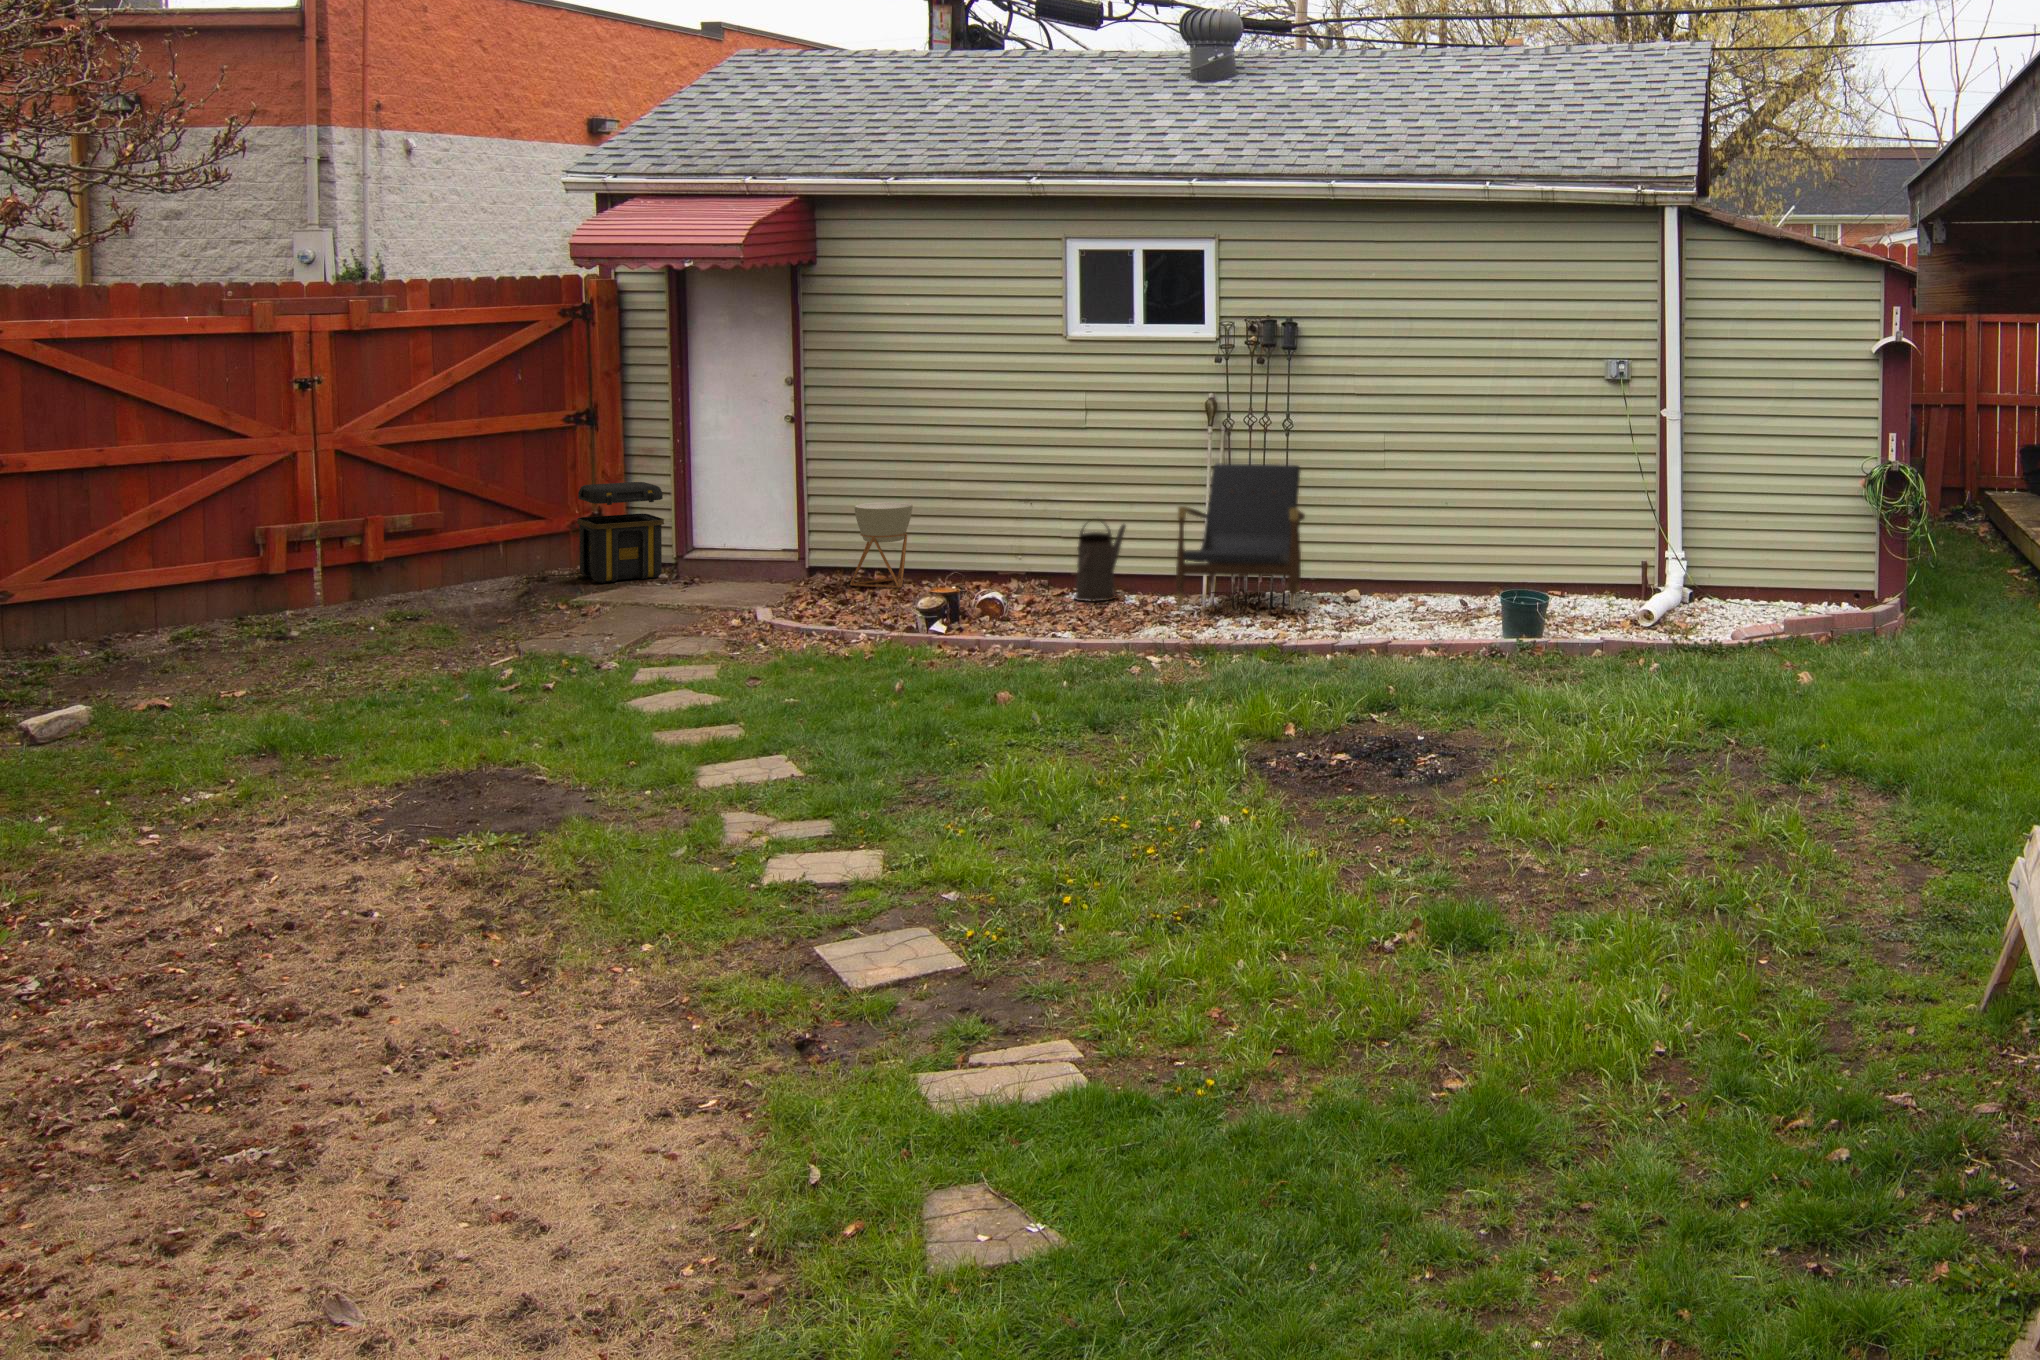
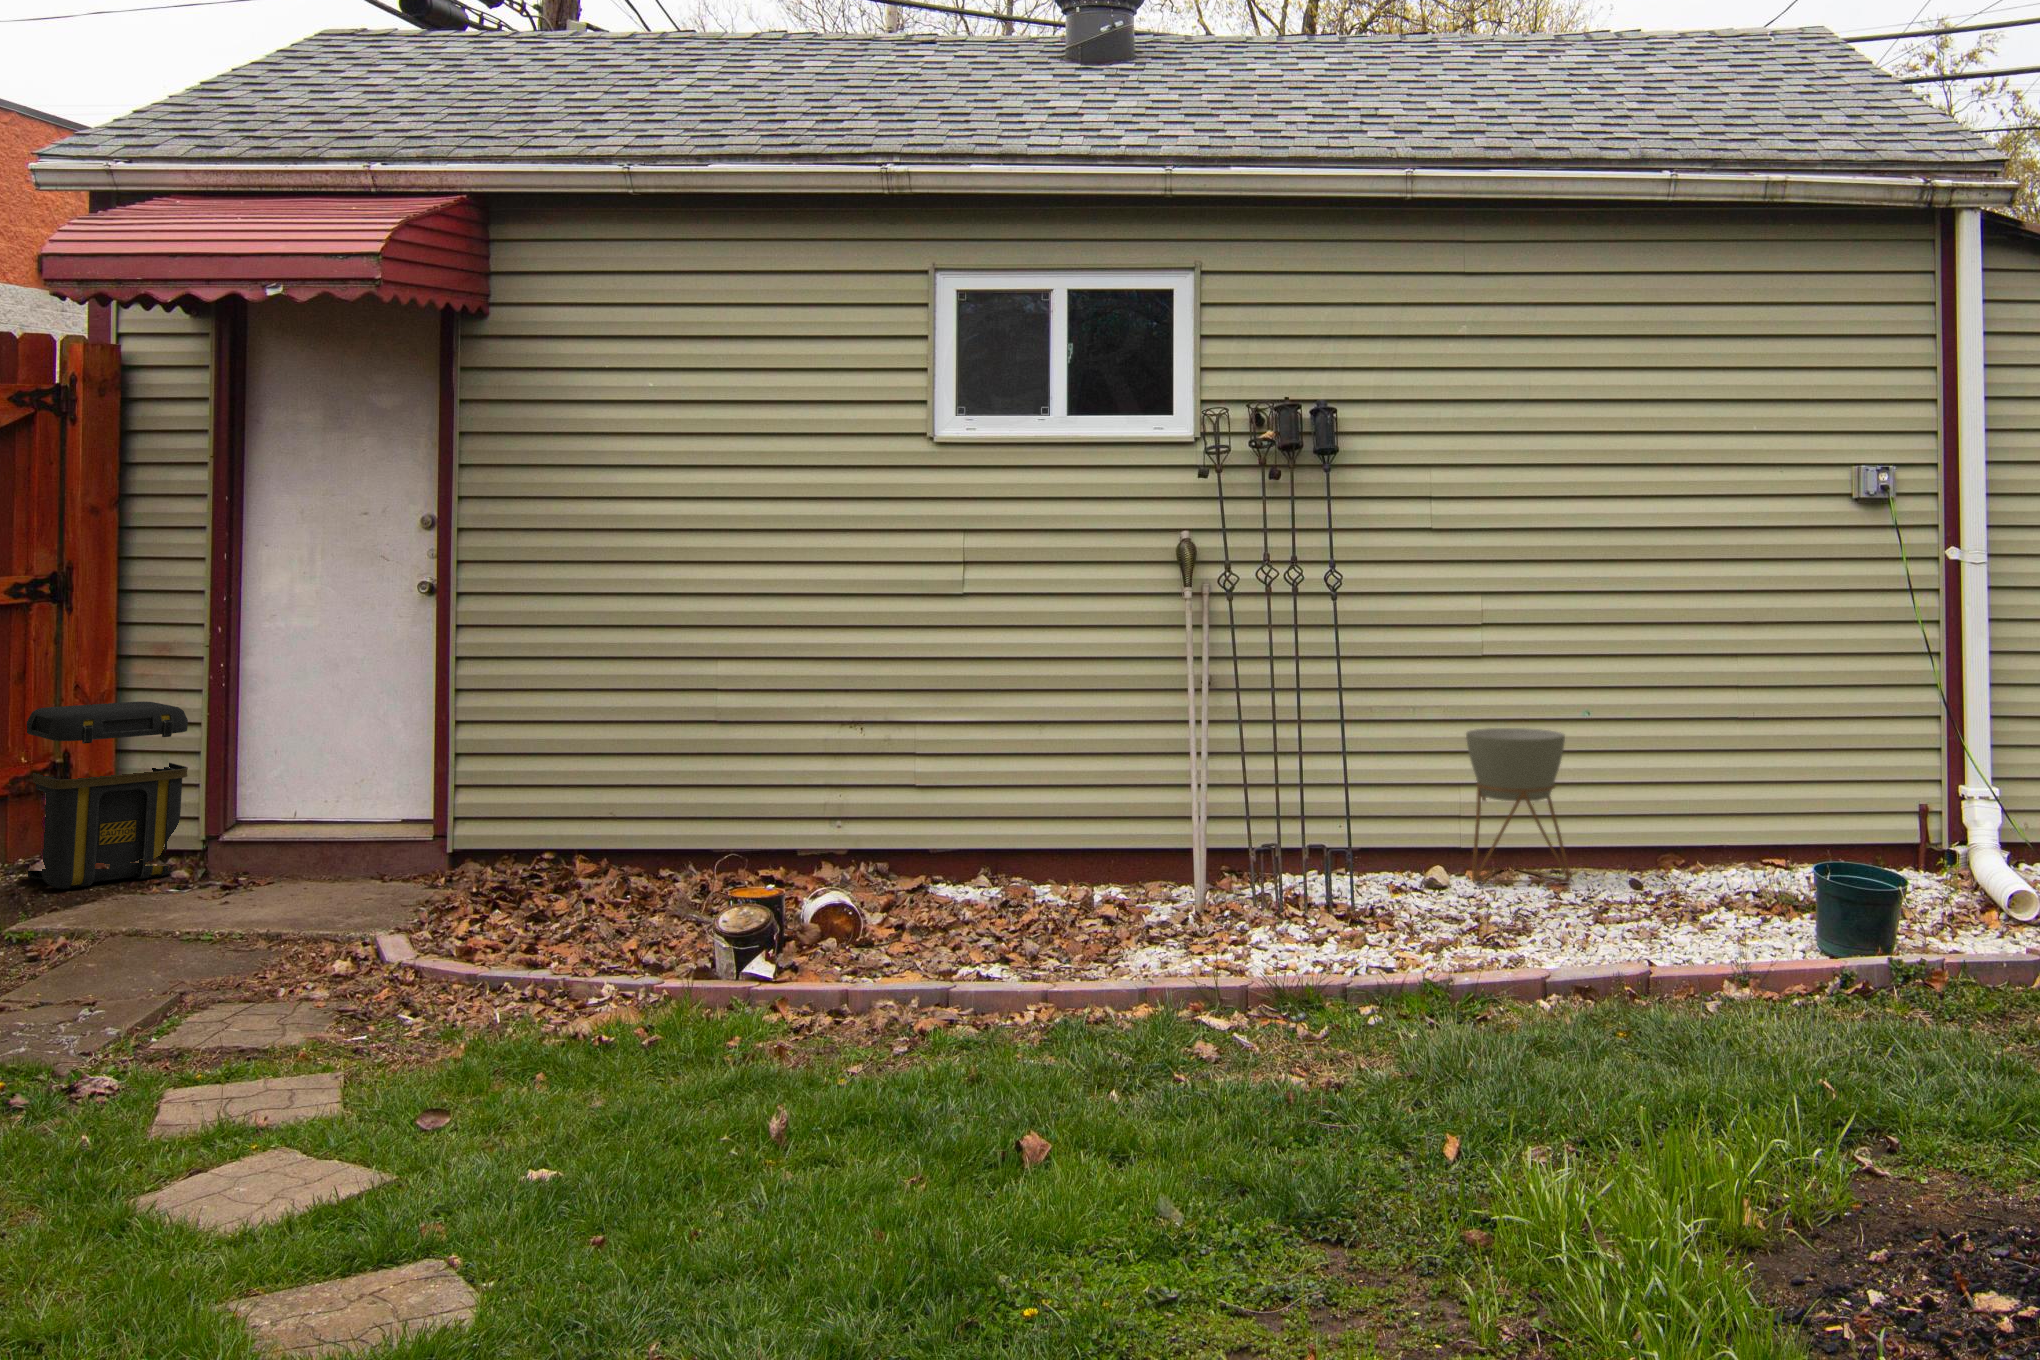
lounge chair: present [1176,463,1305,610] -> none [1183,649,1399,912]
planter: present [850,502,913,588] -> present [1466,728,1571,884]
watering can: present [1075,520,1126,602] -> none [973,749,1046,902]

